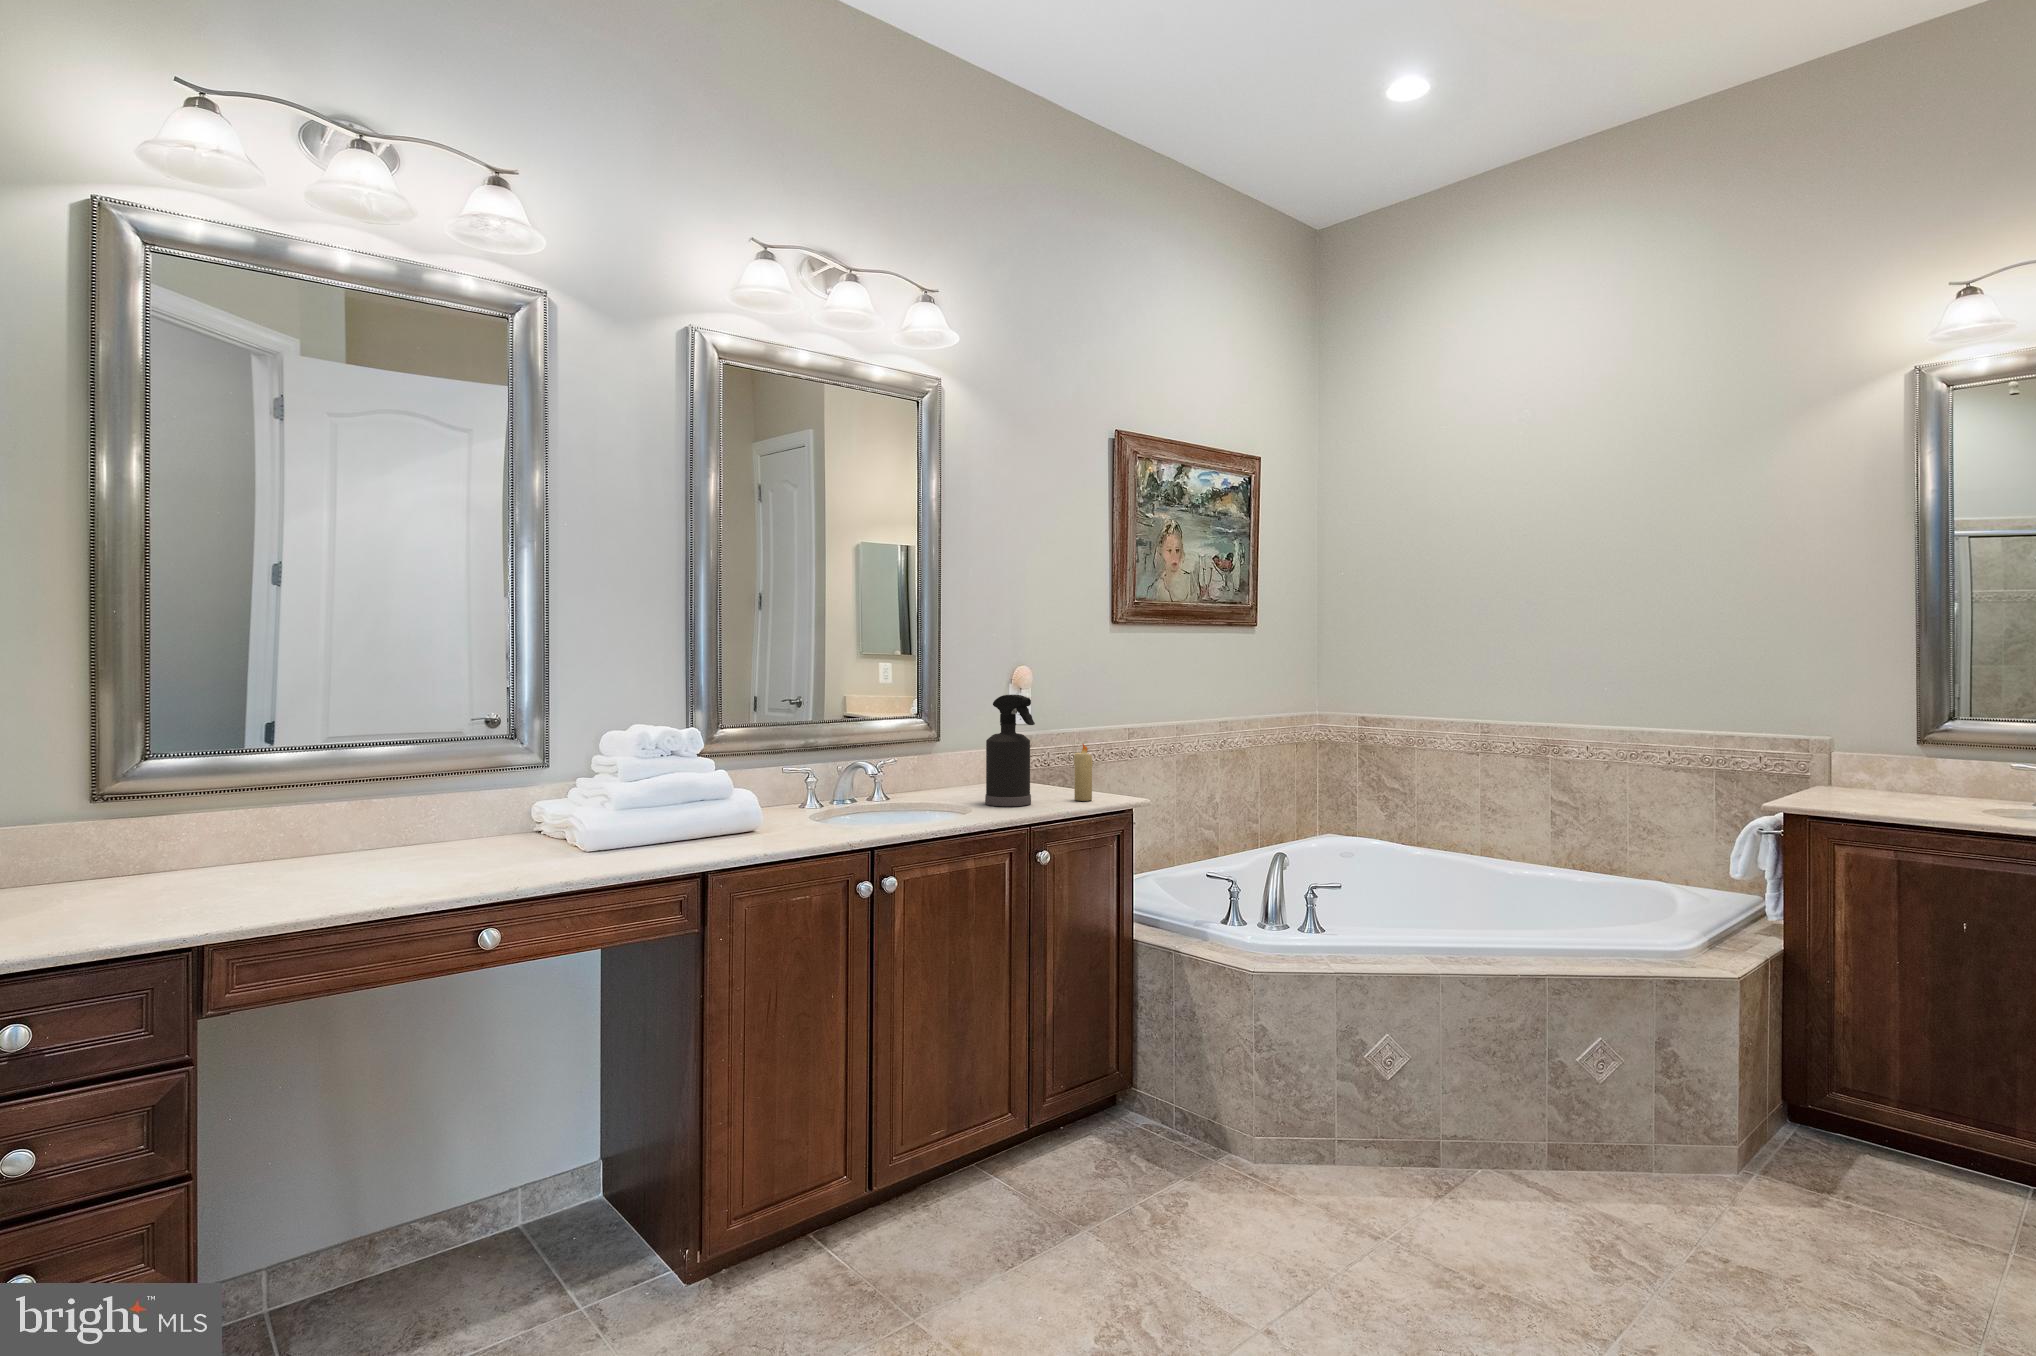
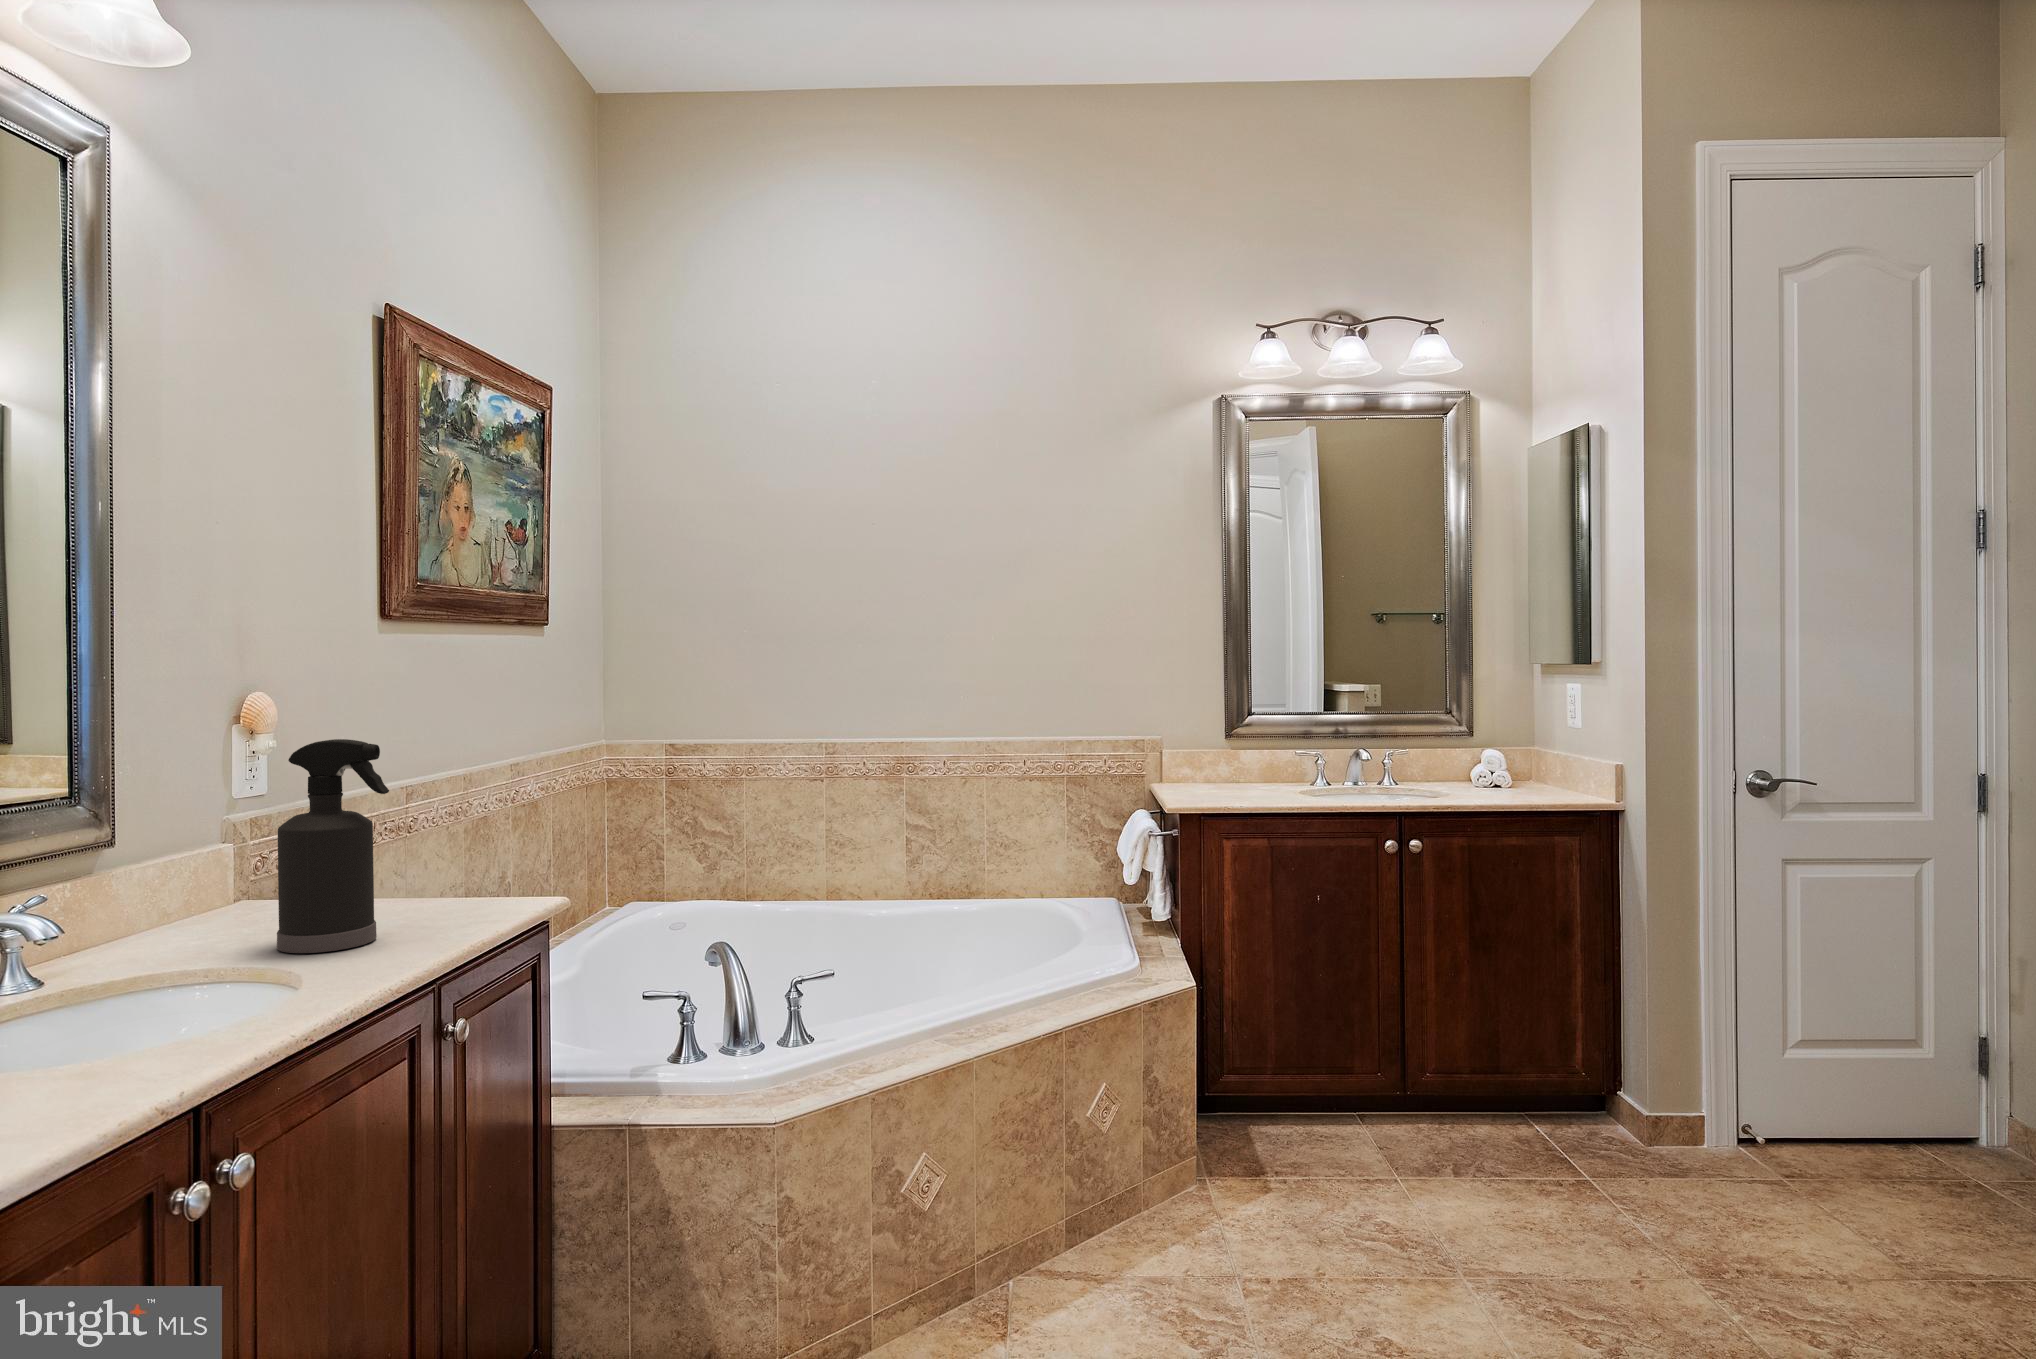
candle: present [1074,744,1093,801] -> none [438,815,474,915]

